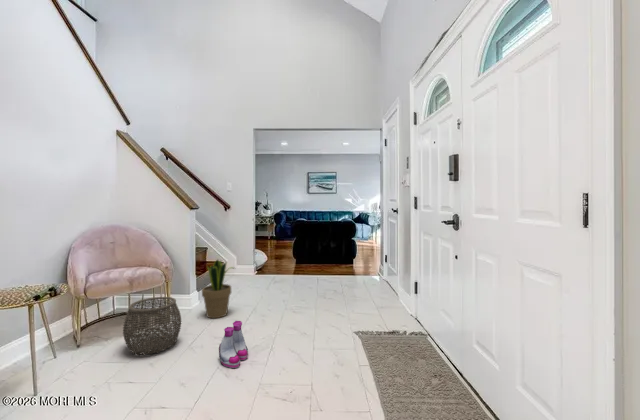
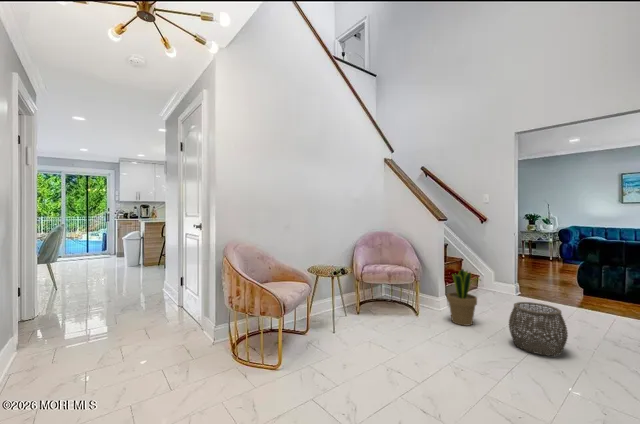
woven basket: present [123,297,181,355] -> present [509,302,568,356]
boots: present [219,321,248,368] -> none [453,328,483,371]

